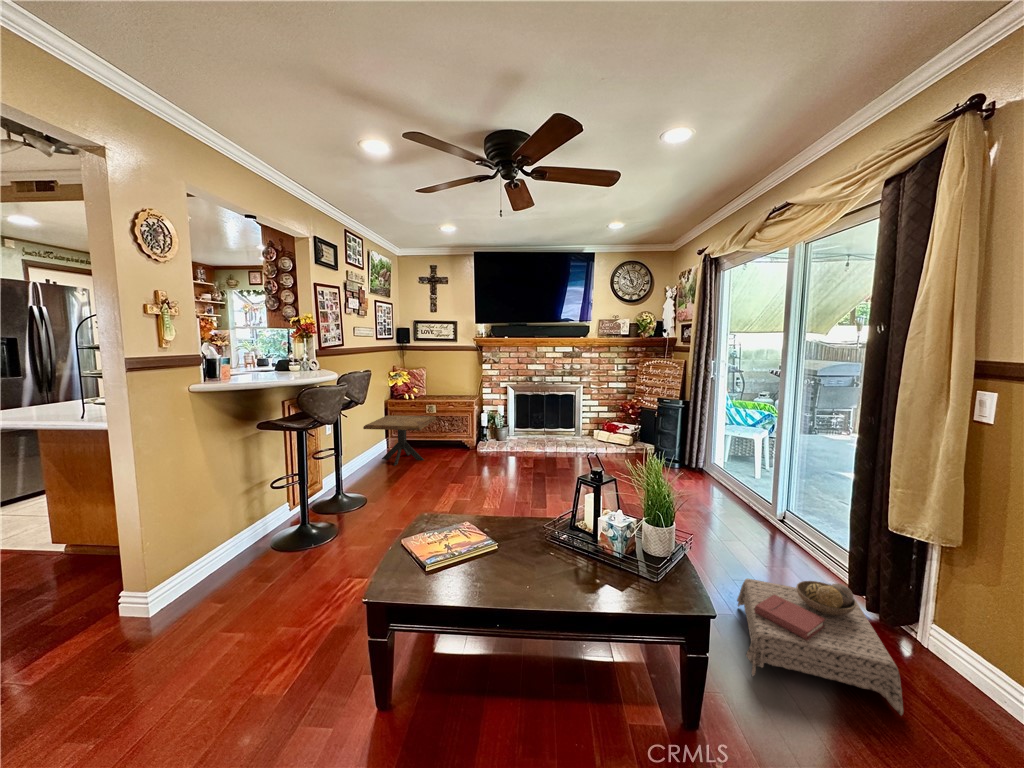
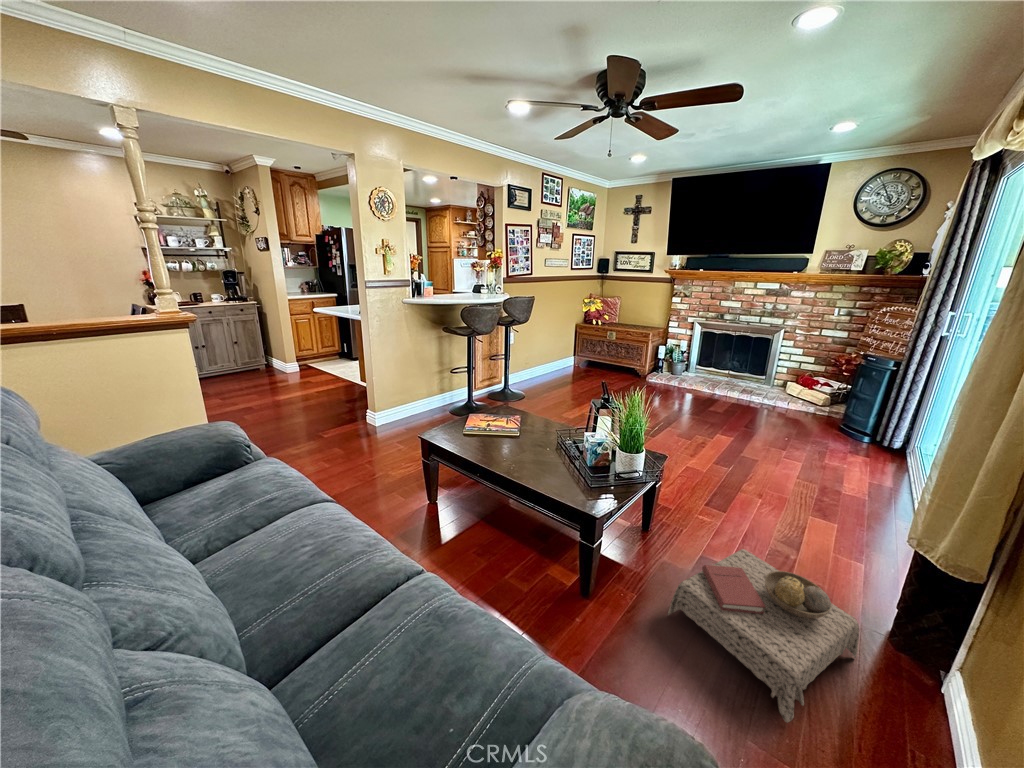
side table: present [363,415,436,466] -> none [545,336,610,378]

